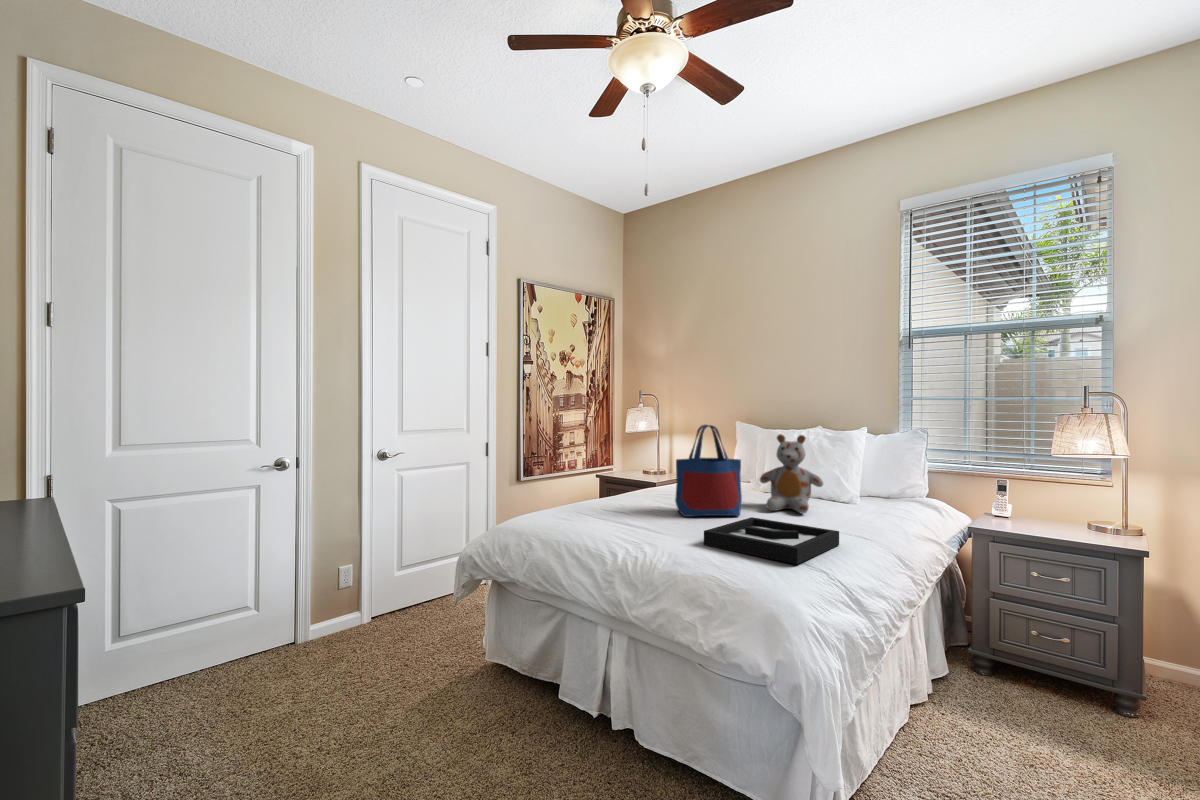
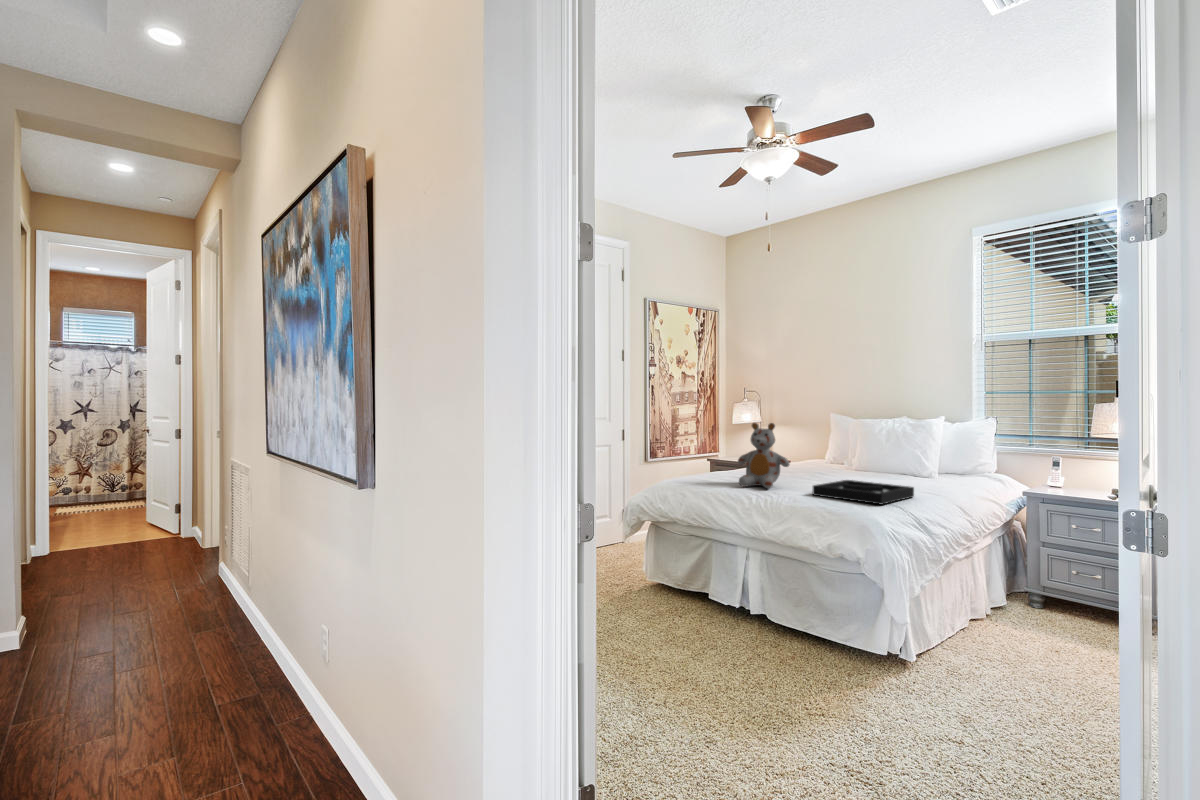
tote bag: present [675,425,742,517] -> none [786,412,838,481]
stuffed bear: present [760,434,823,513] -> present [738,423,790,488]

